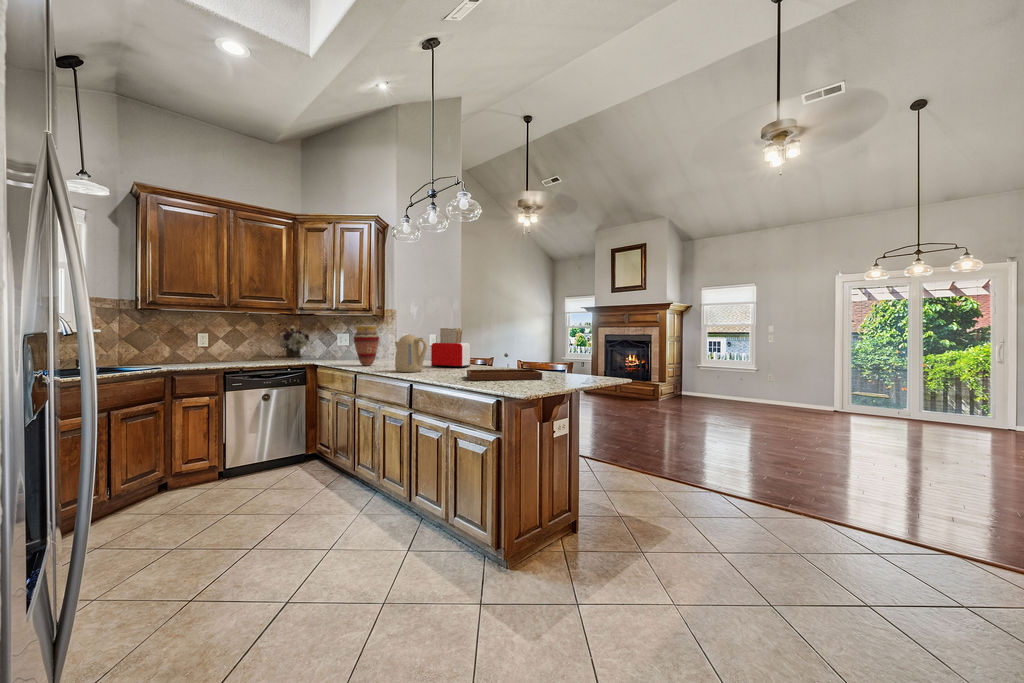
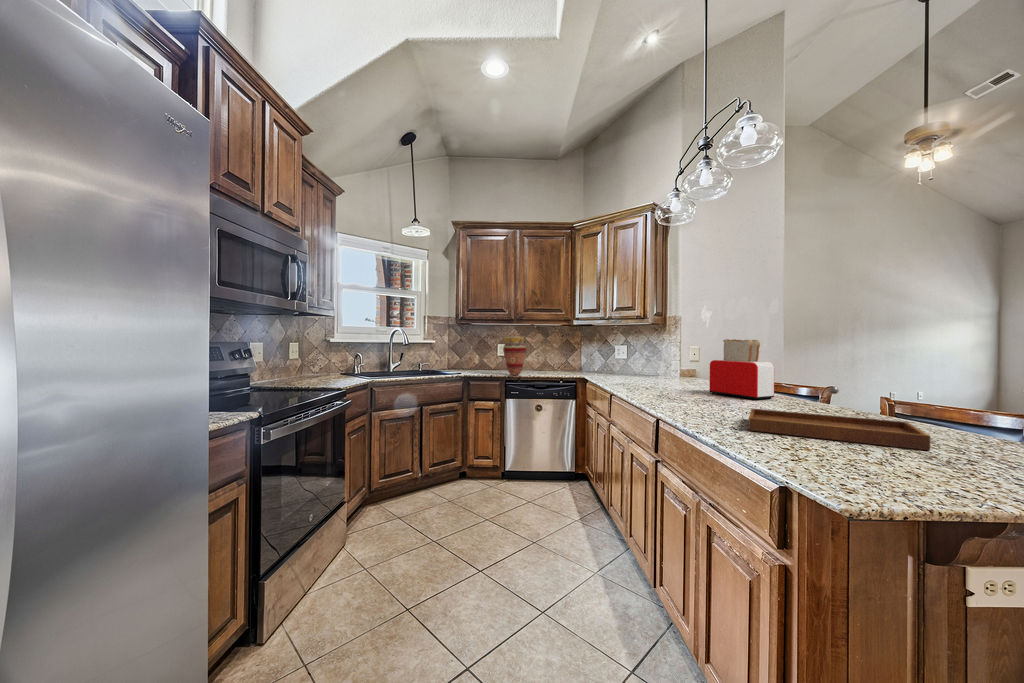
flower arrangement: present [278,325,310,357] -> none [560,336,592,368]
vase: present [354,325,379,366] -> present [503,337,526,375]
kettle: present [395,334,427,372] -> none [650,348,694,400]

